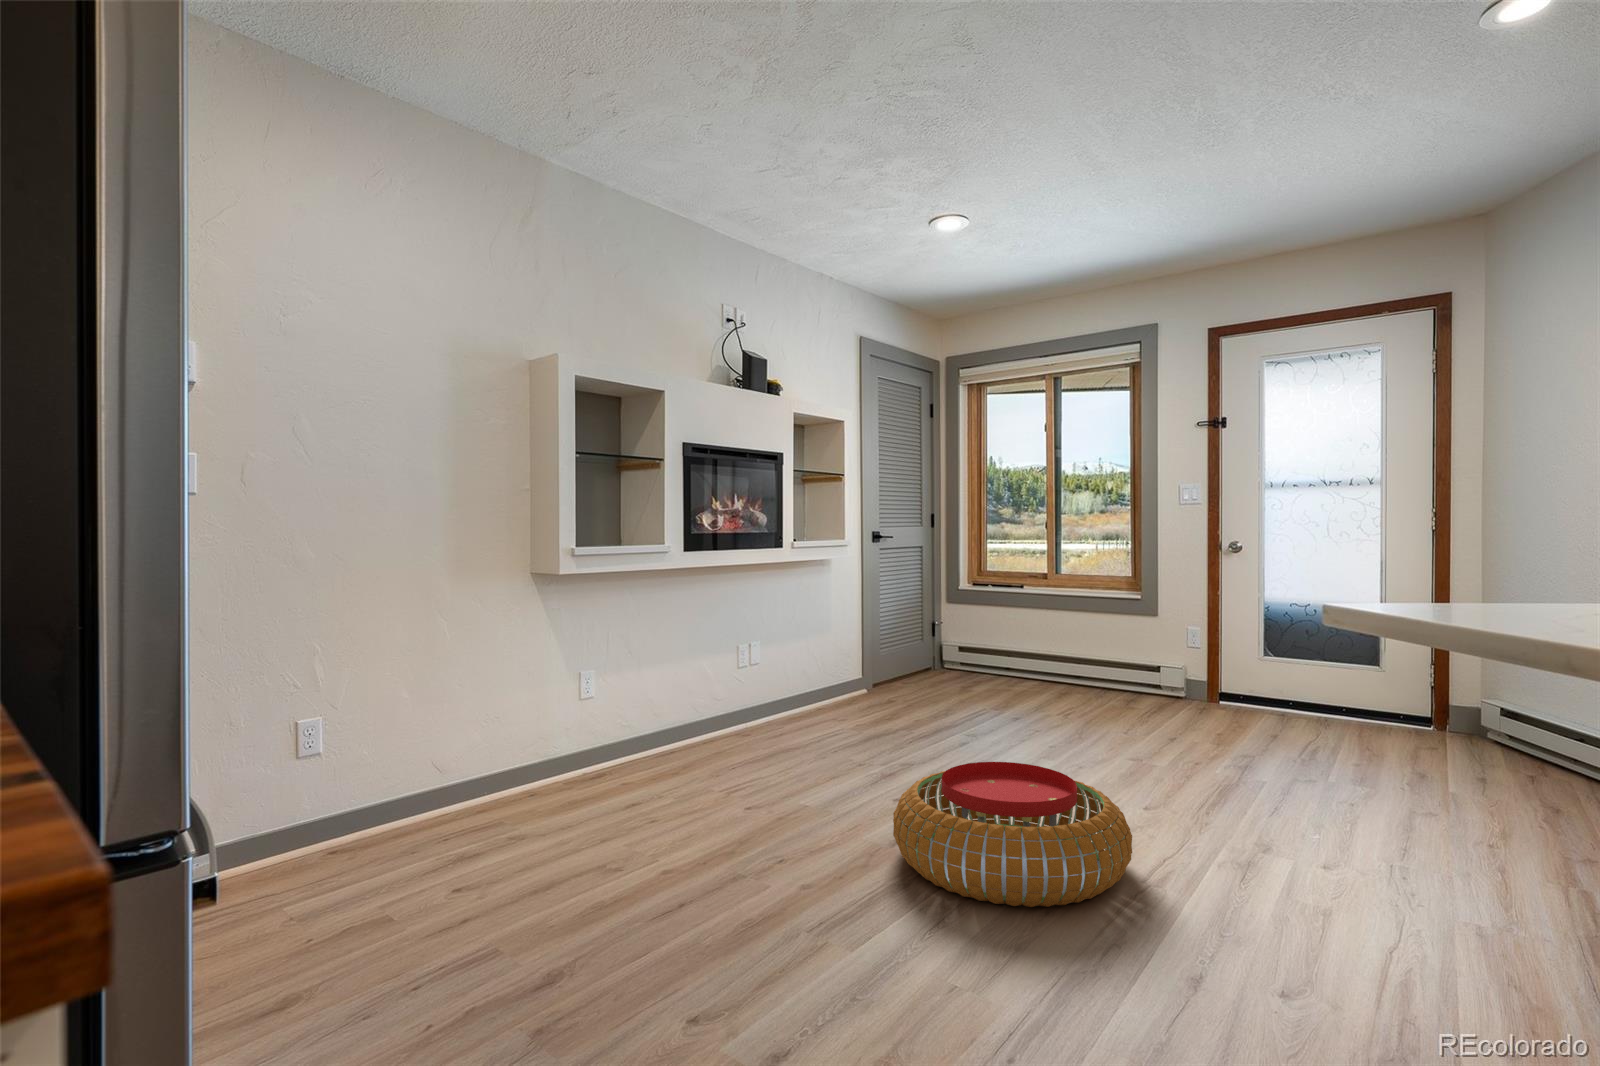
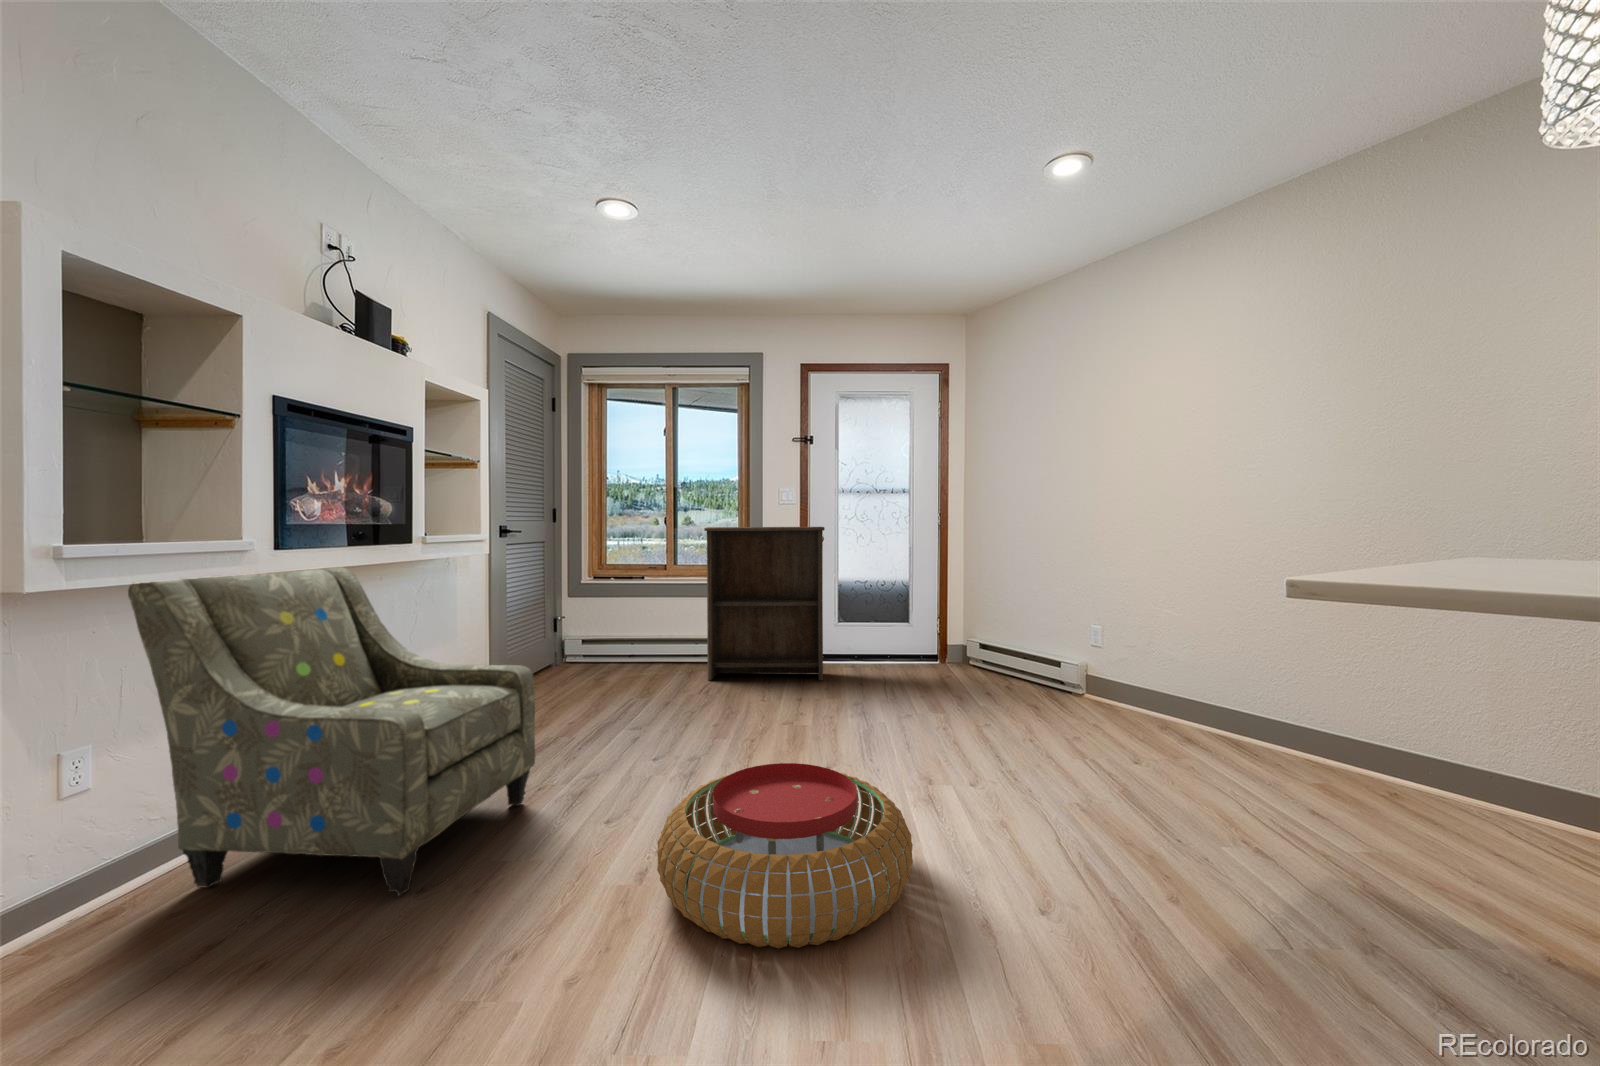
bookshelf: none [1071,532,1230,722] -> present [704,527,825,680]
armchair: none [612,567,851,802] -> present [128,567,535,896]

